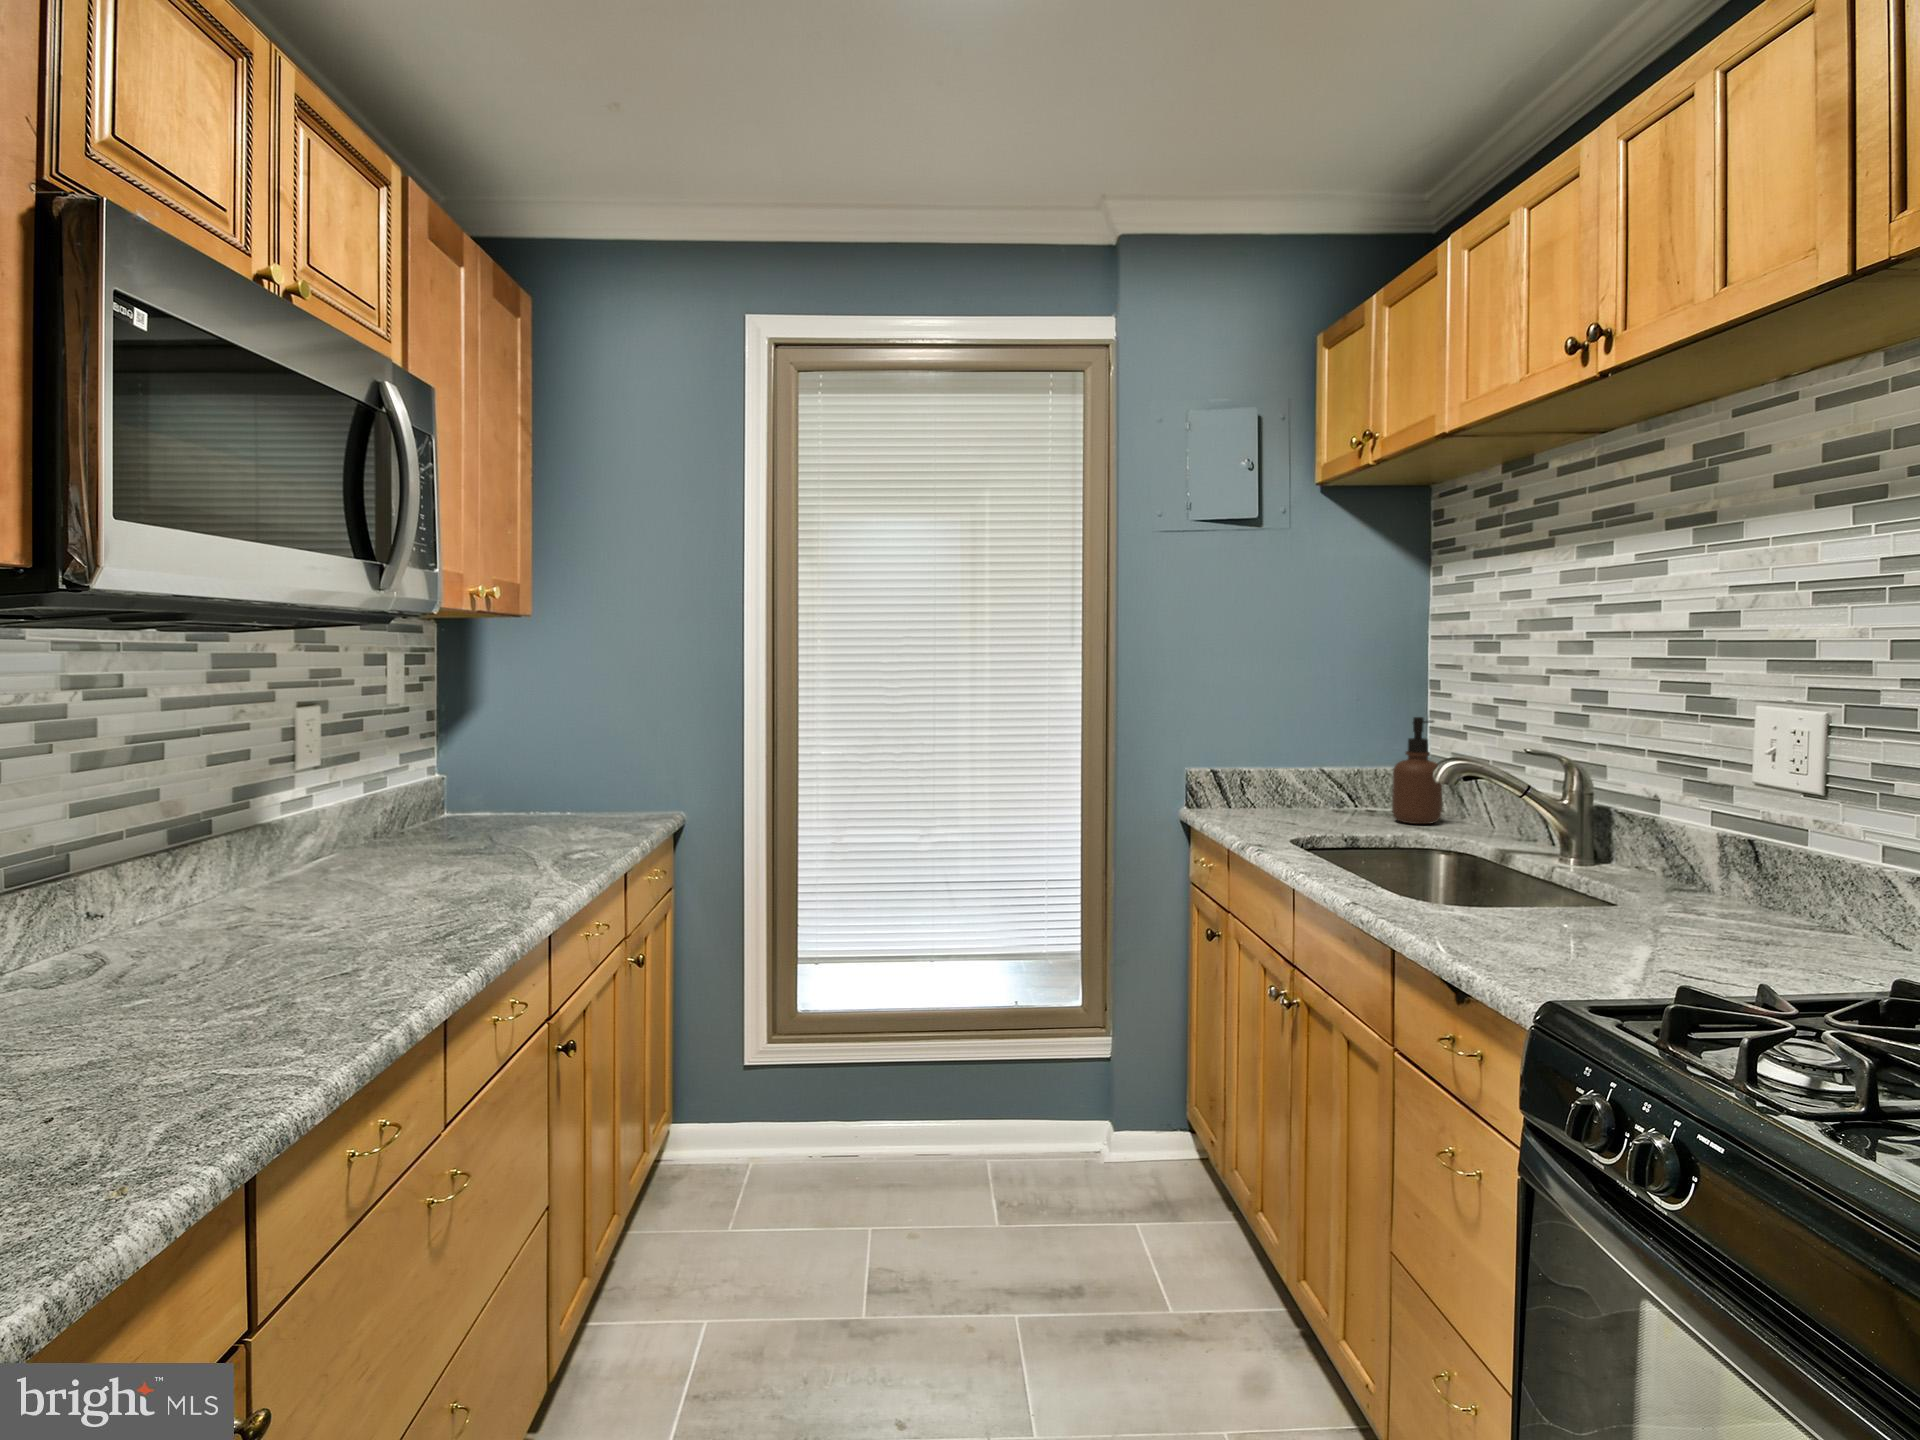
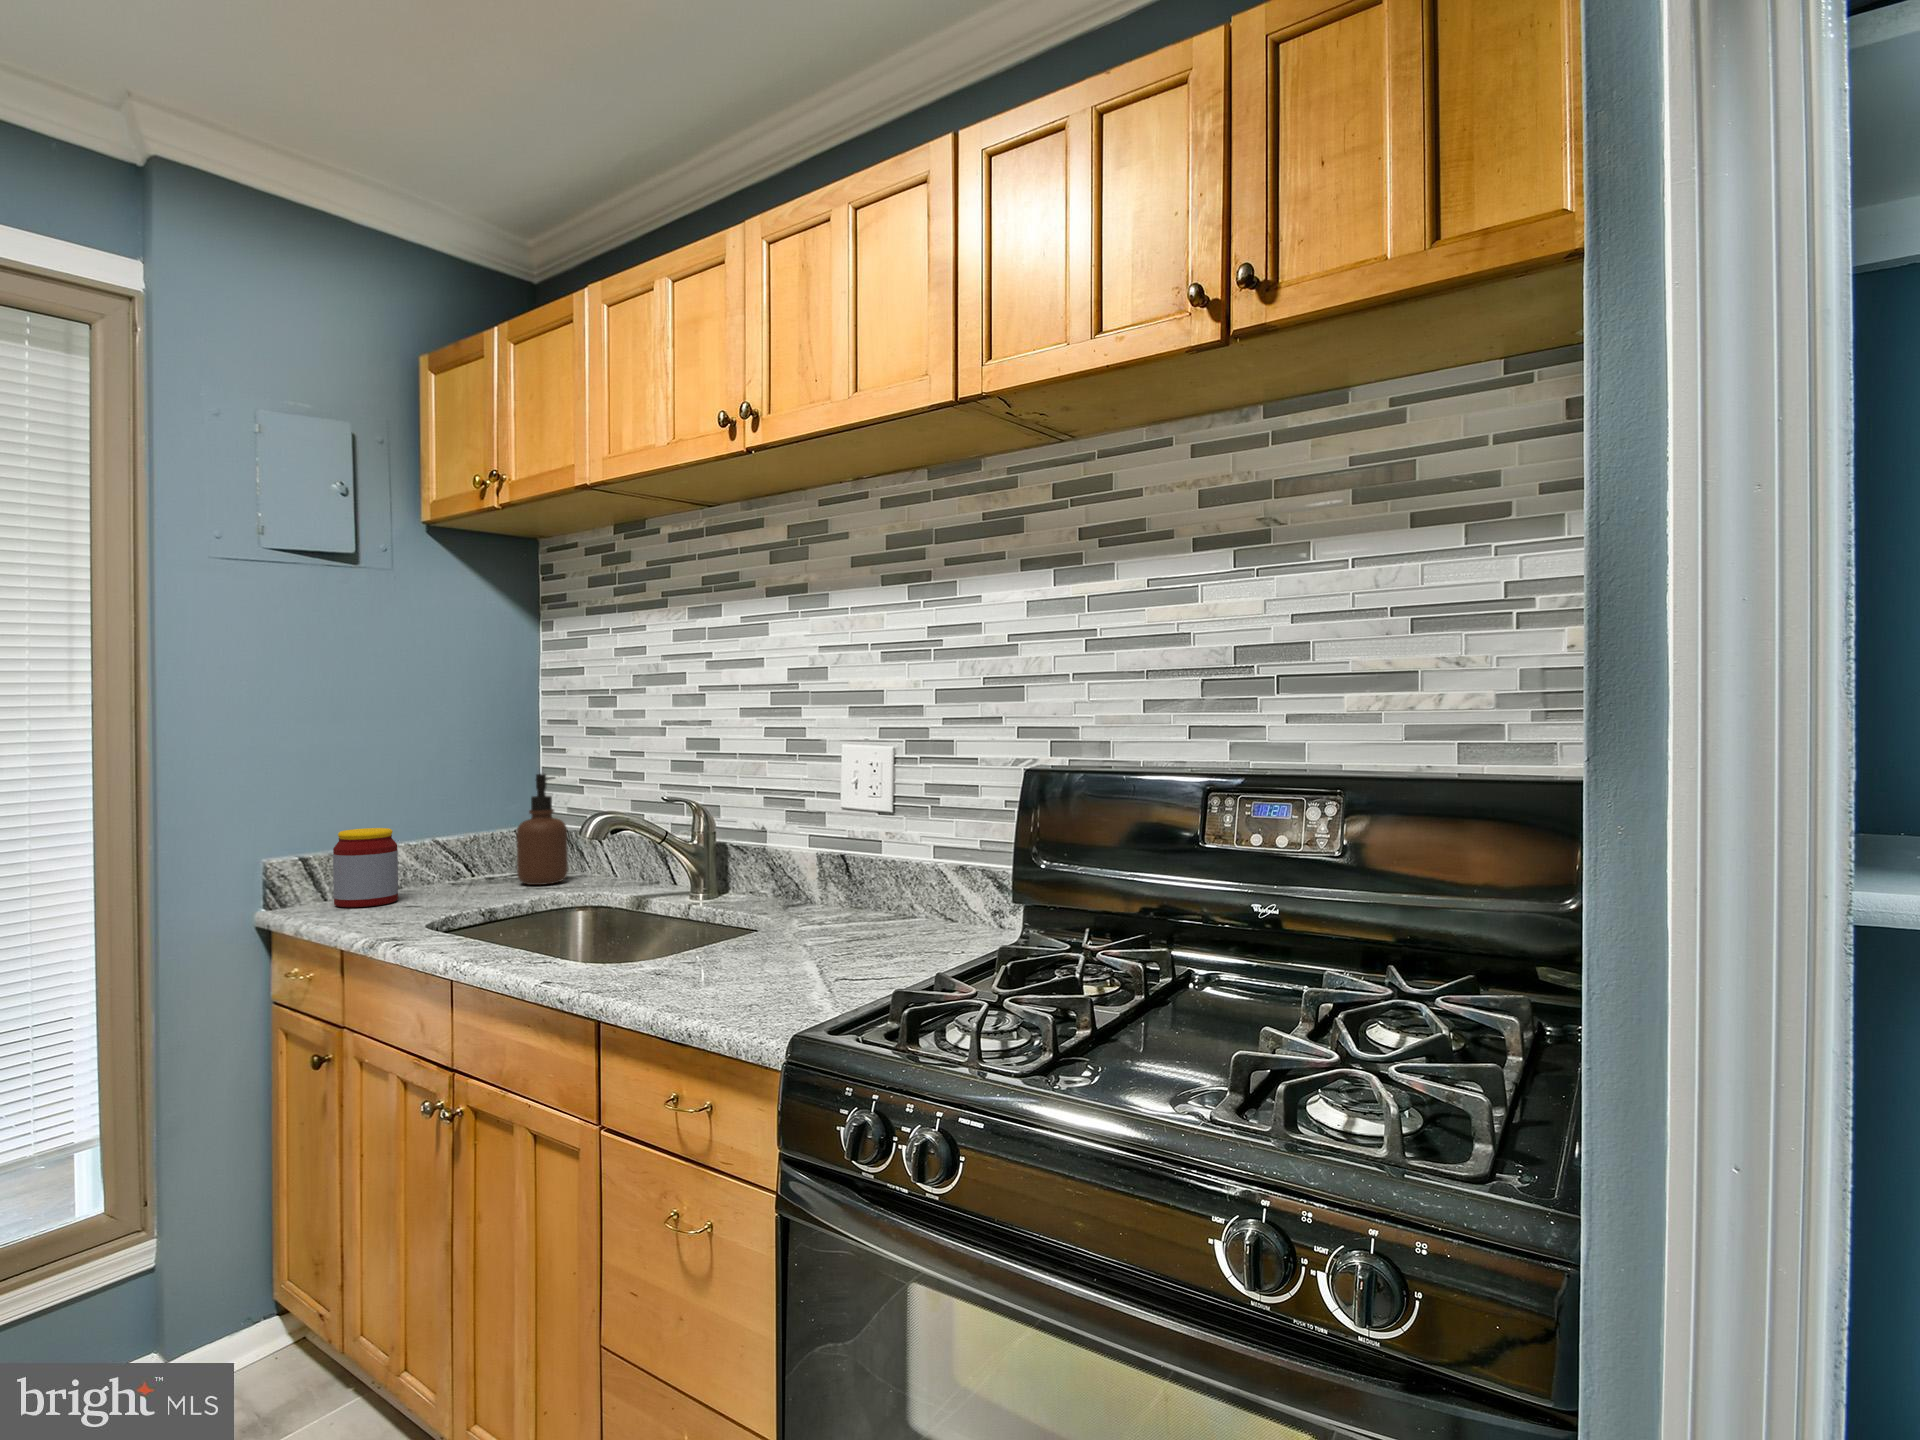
jar: none [1235,757,1285,824] -> present [333,828,398,907]

